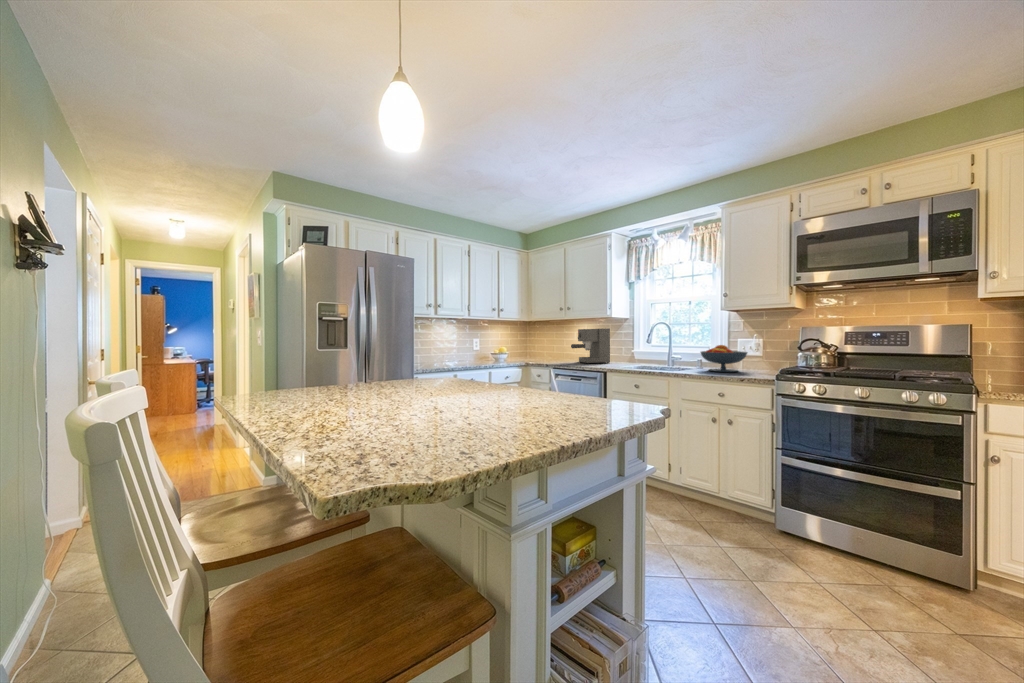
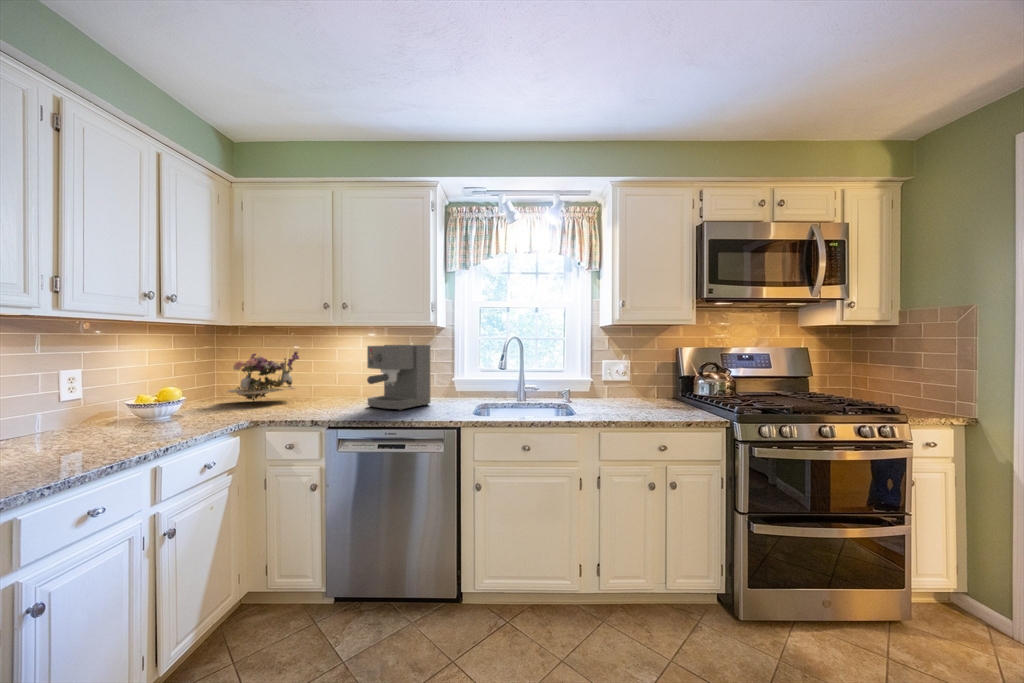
flower arrangement: none [528,333,559,358] -> present [228,351,299,400]
fruit bowl: present [701,345,747,372] -> none [592,371,652,411]

